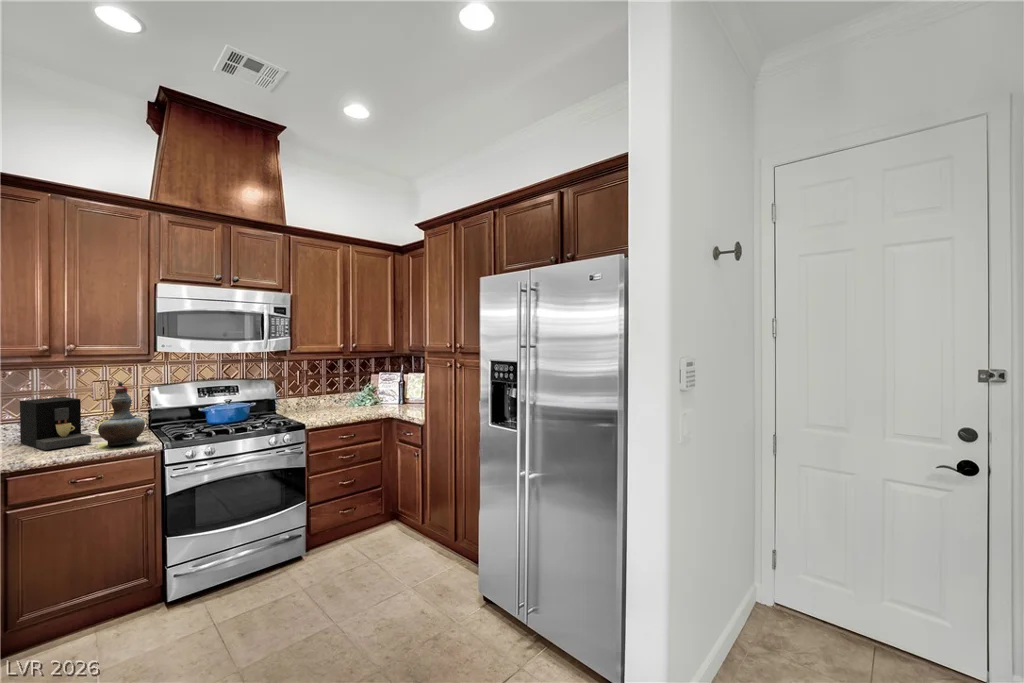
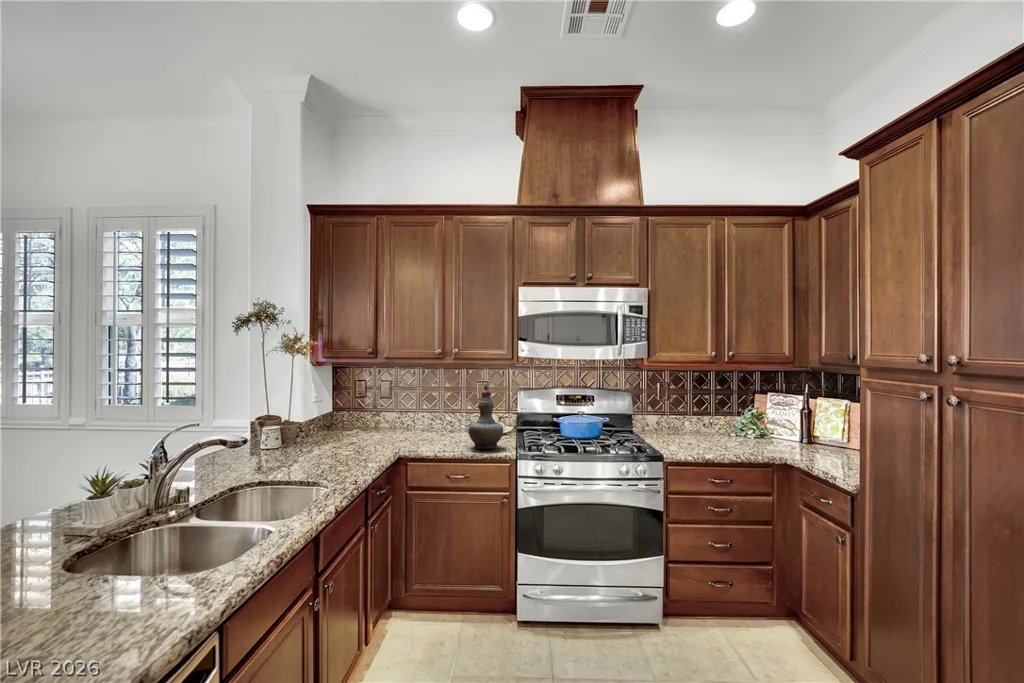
coffee maker: present [20,397,91,450] -> none [431,394,467,443]

